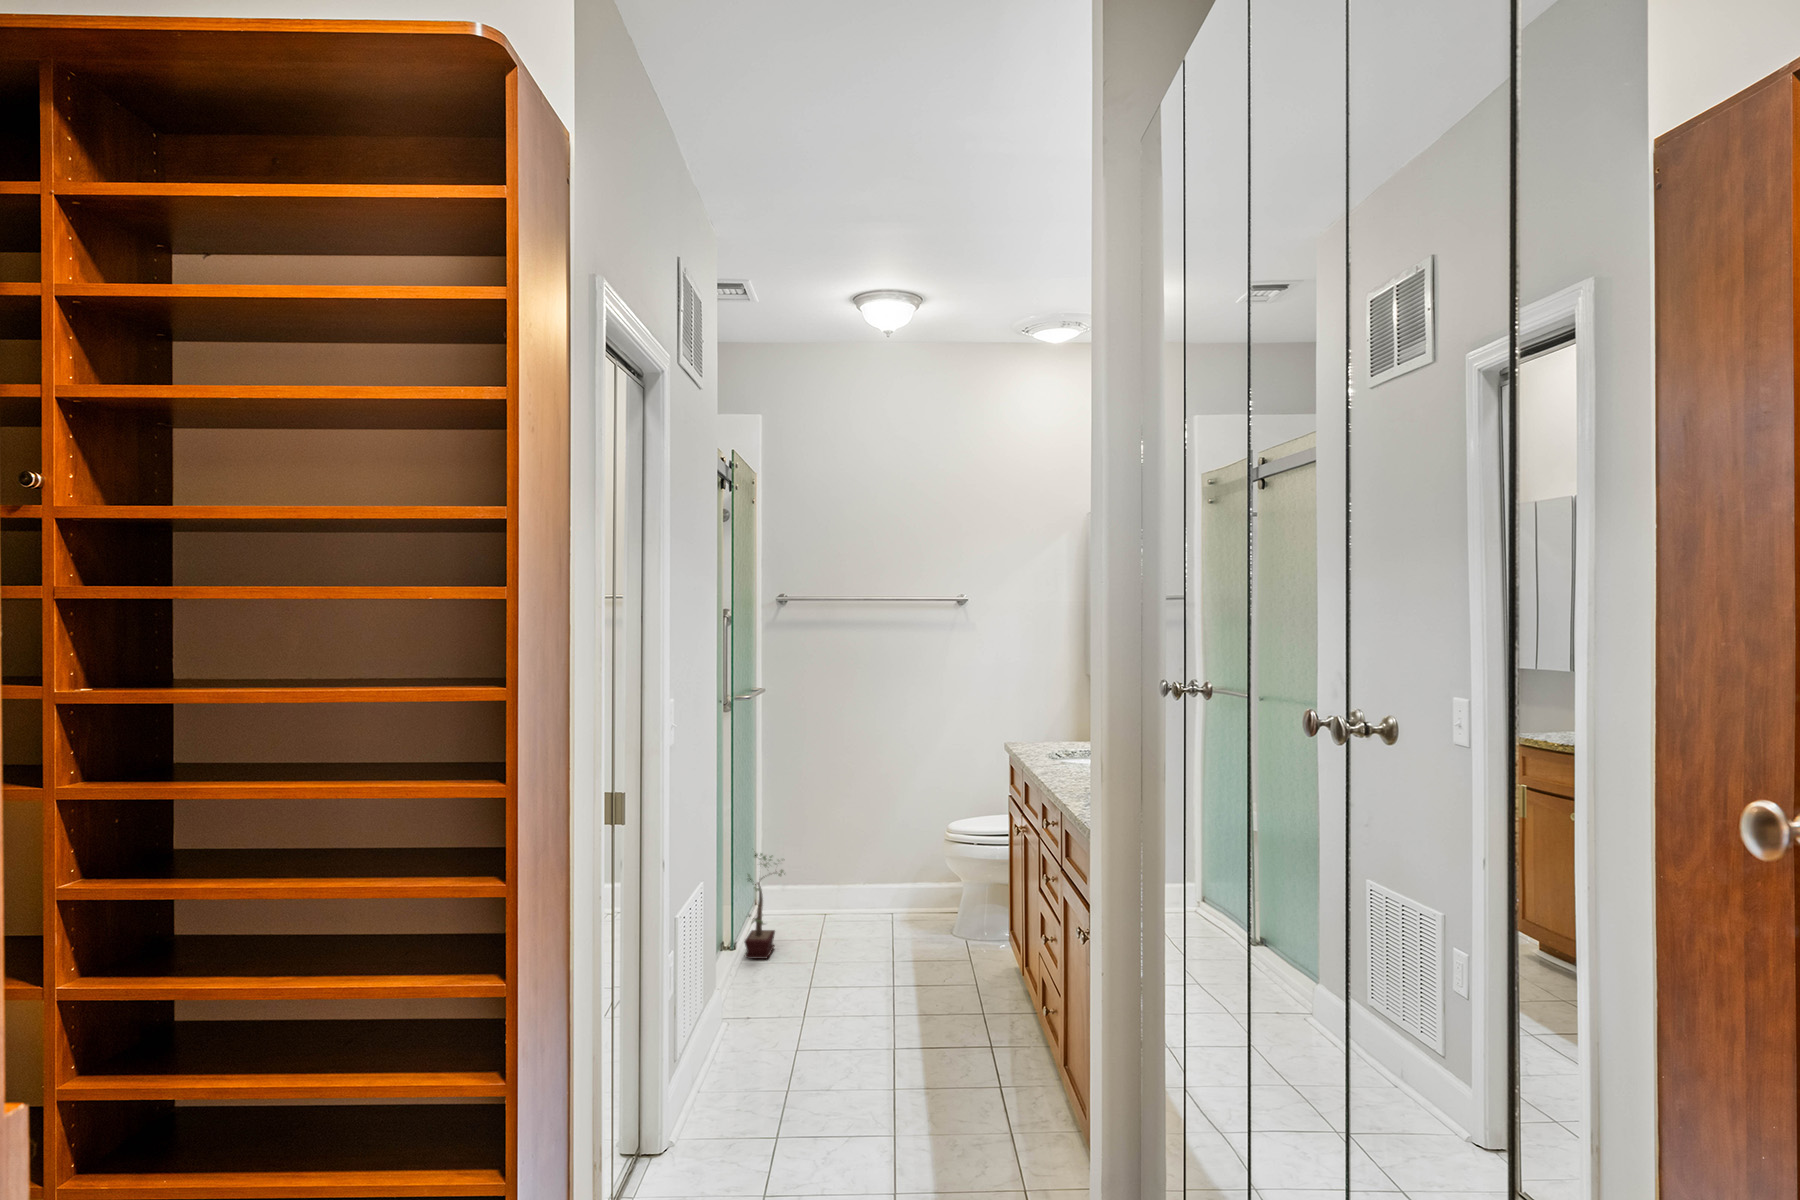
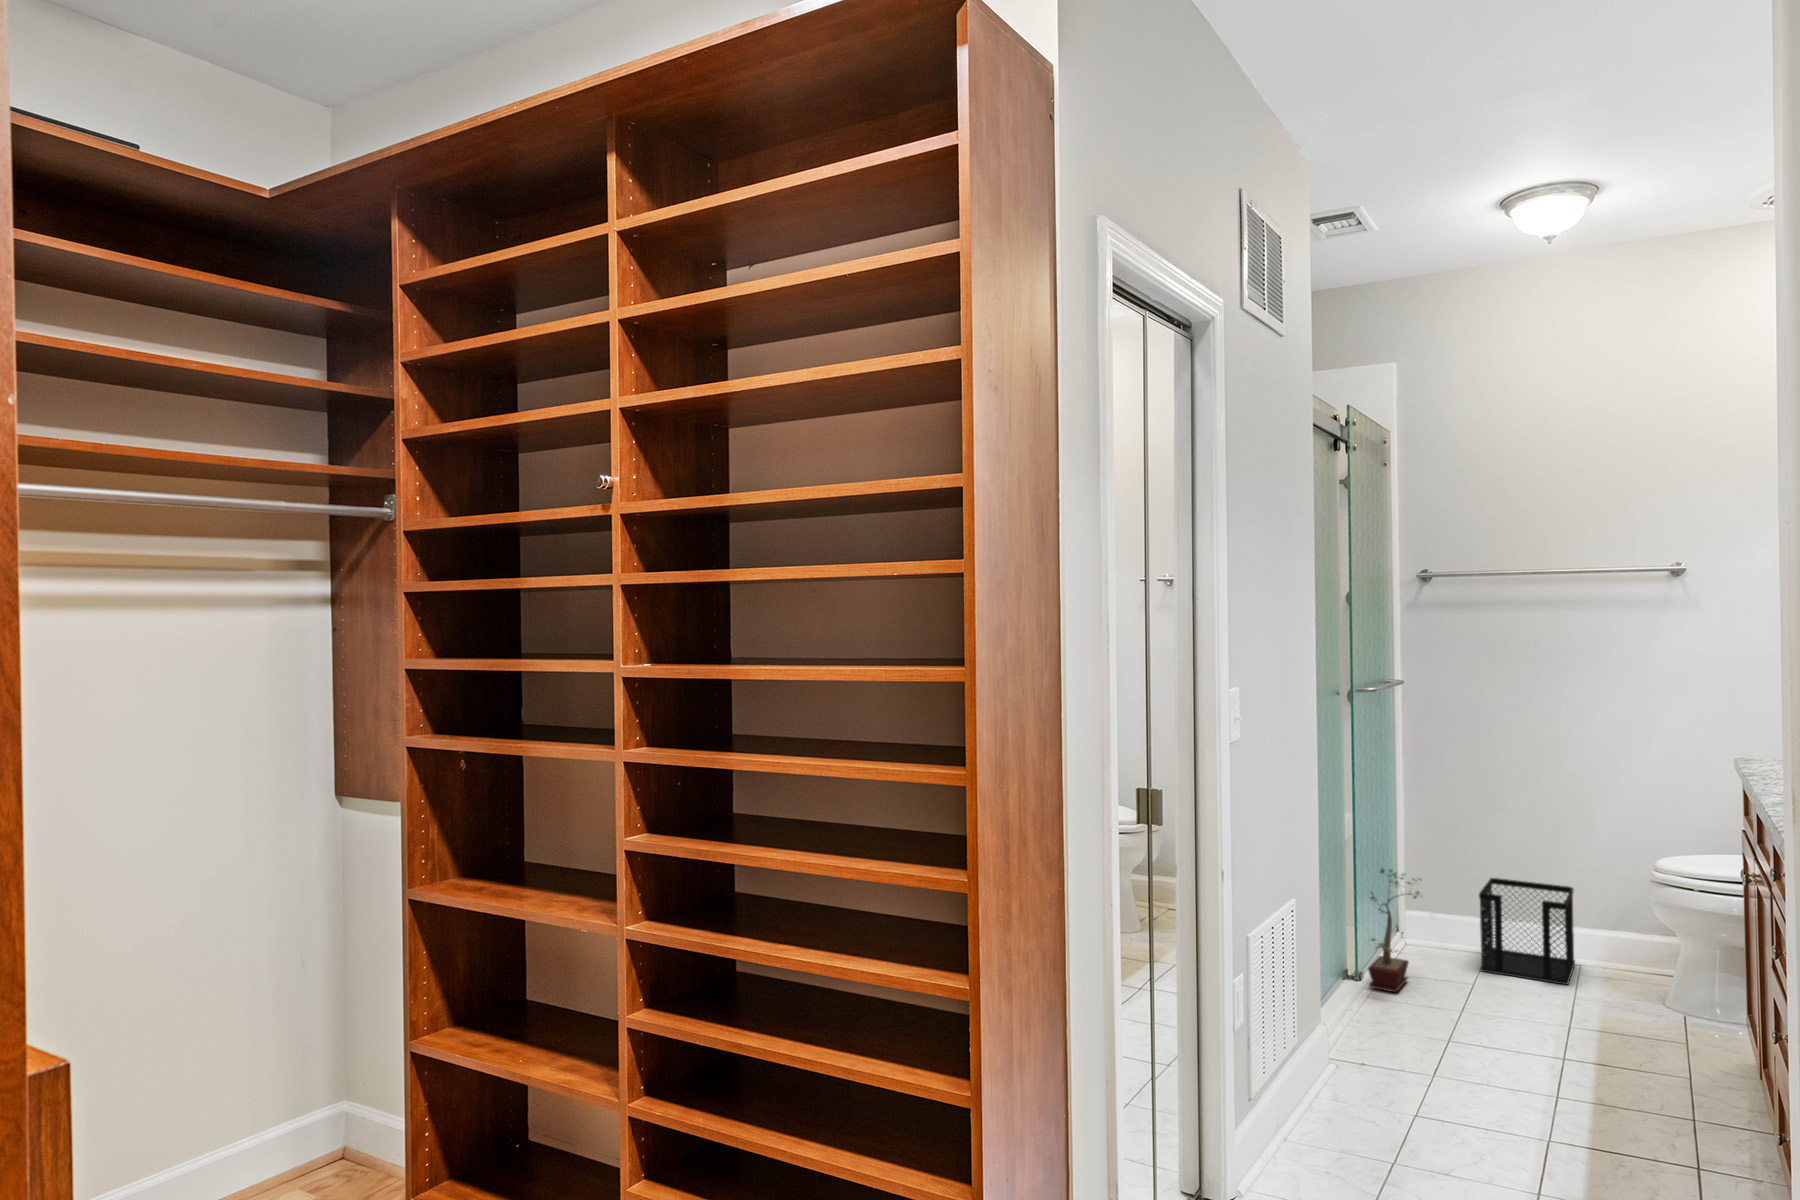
wastebasket: none [827,852,893,931] -> present [1479,878,1575,985]

